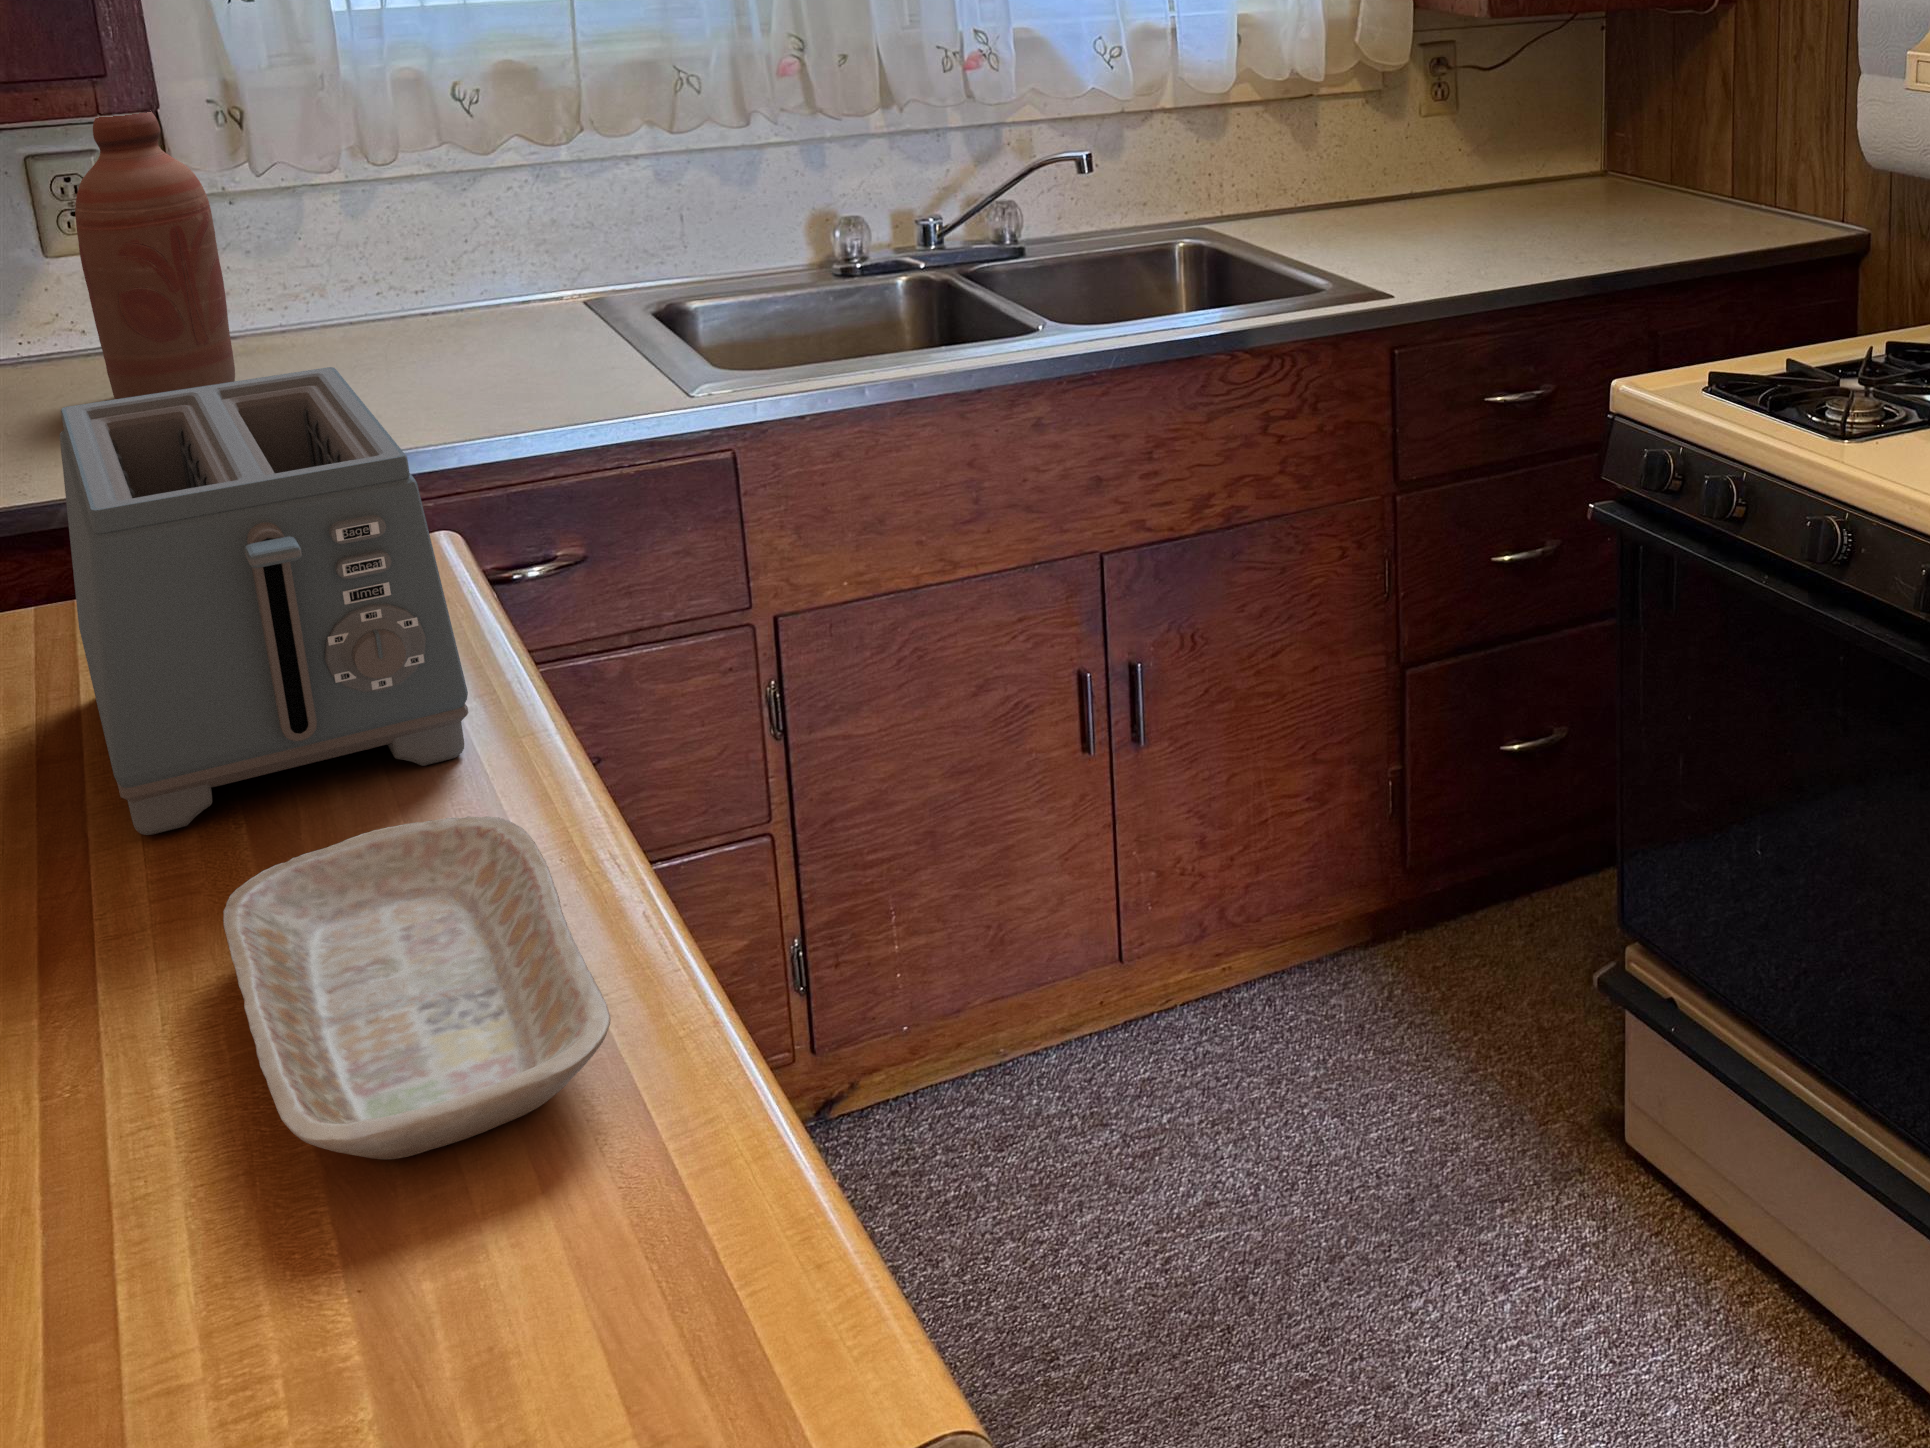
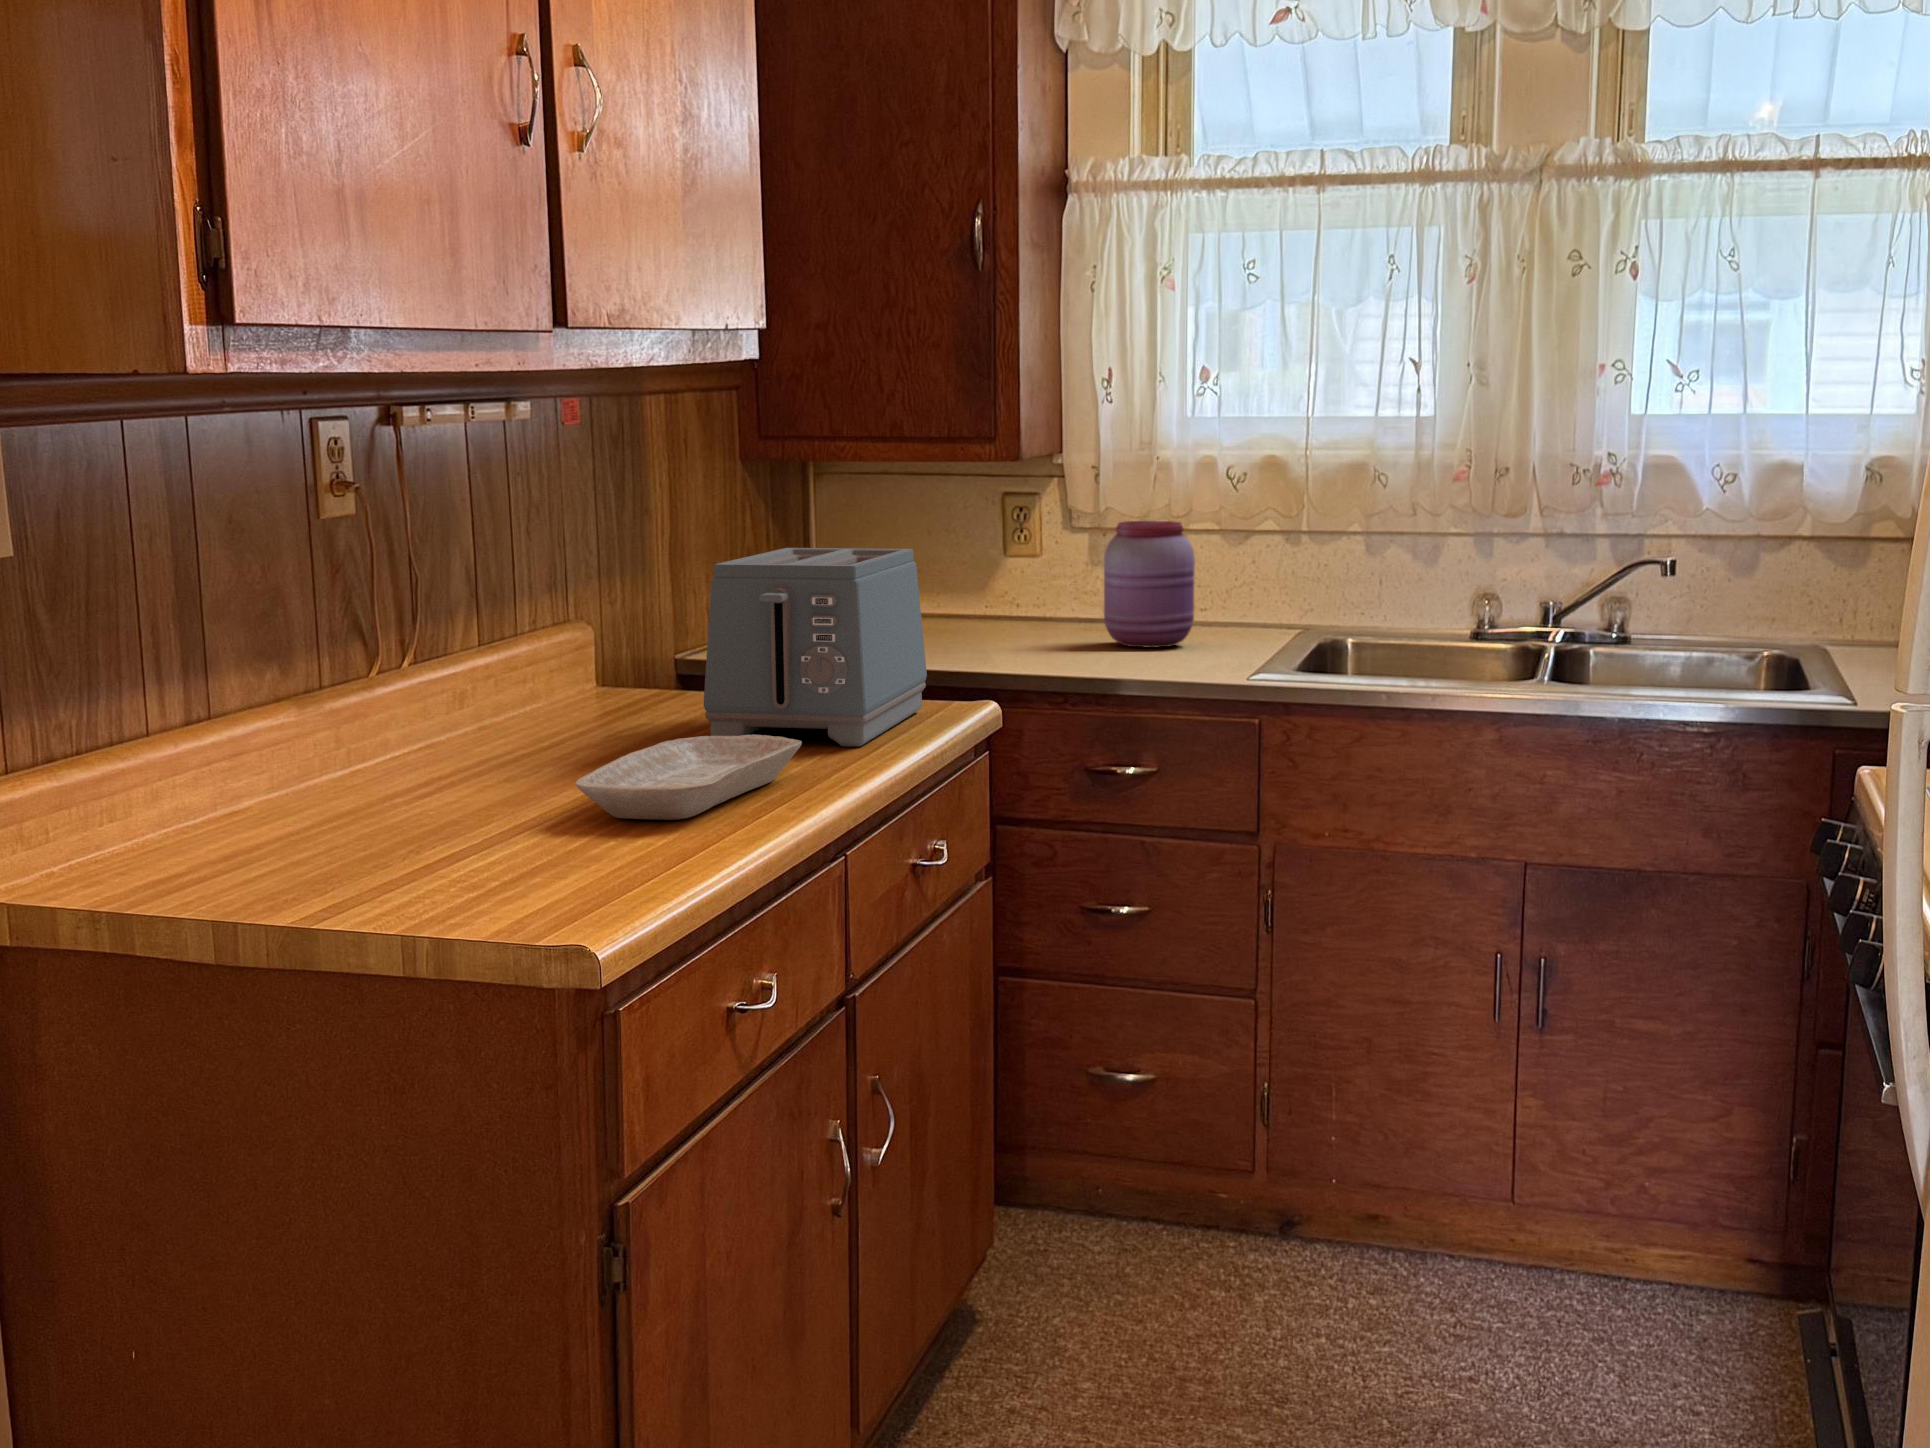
bottle: present [75,112,235,399] -> none [980,447,1053,640]
jar: none [329,184,492,379] -> present [1104,521,1195,648]

